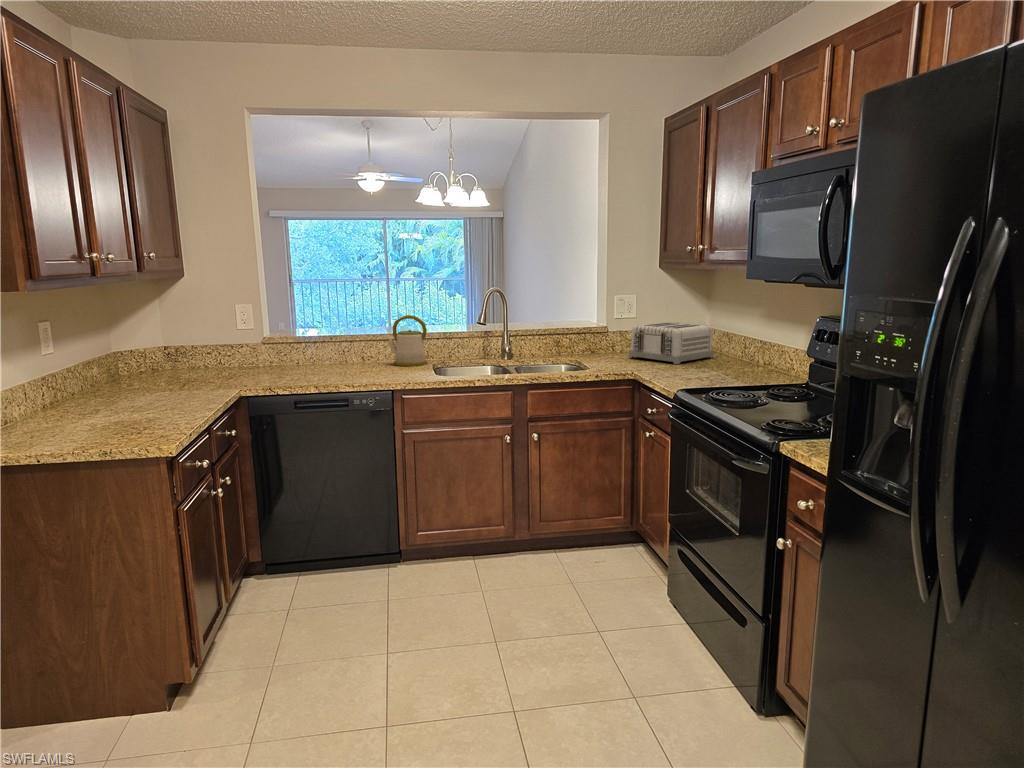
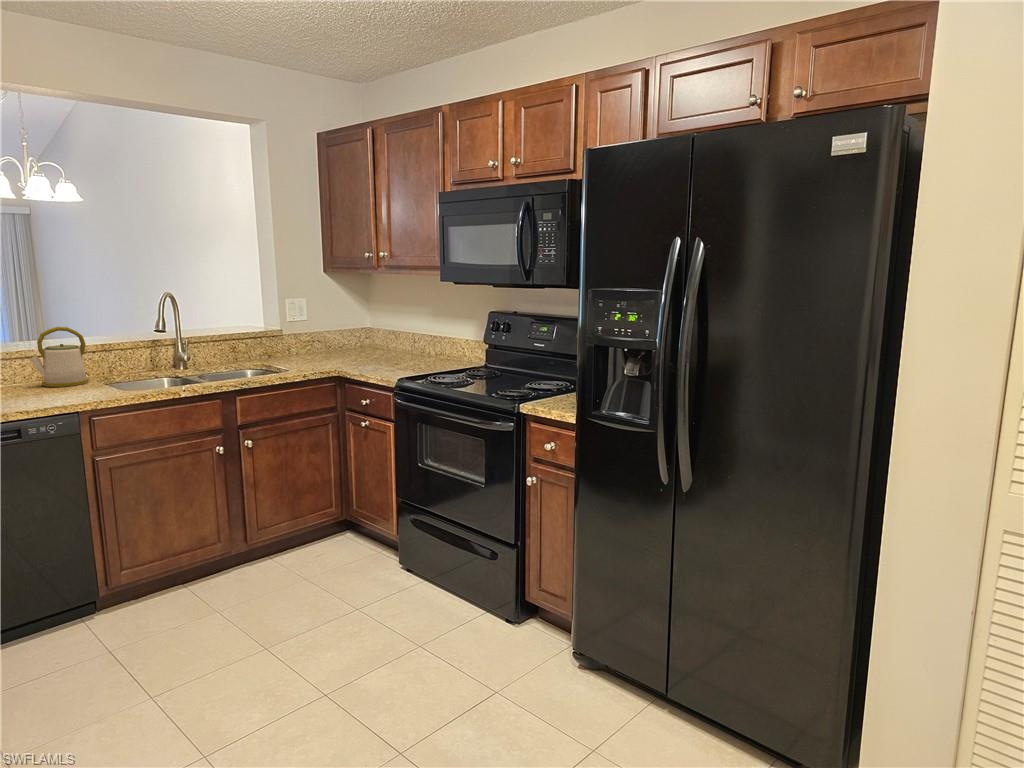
toaster: present [629,322,713,364] -> none [312,323,386,360]

